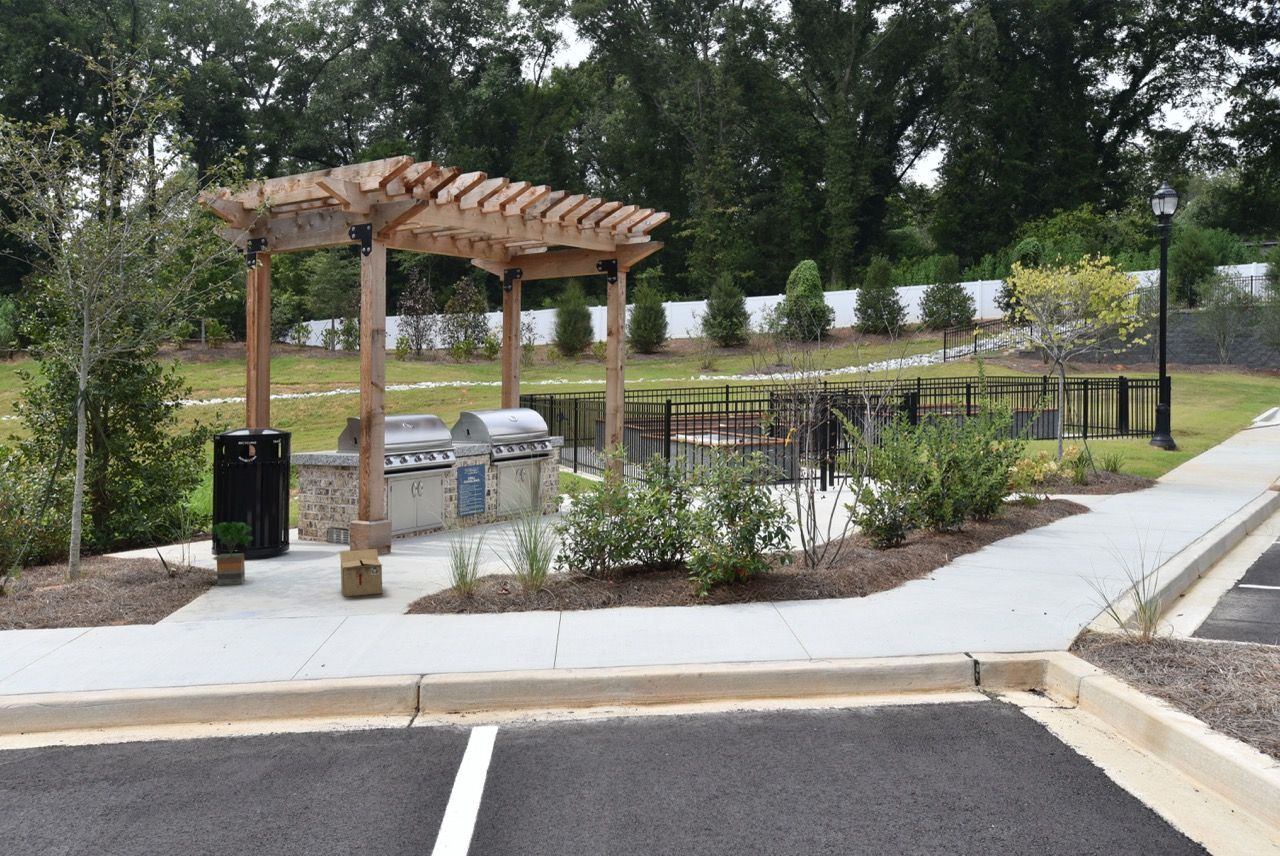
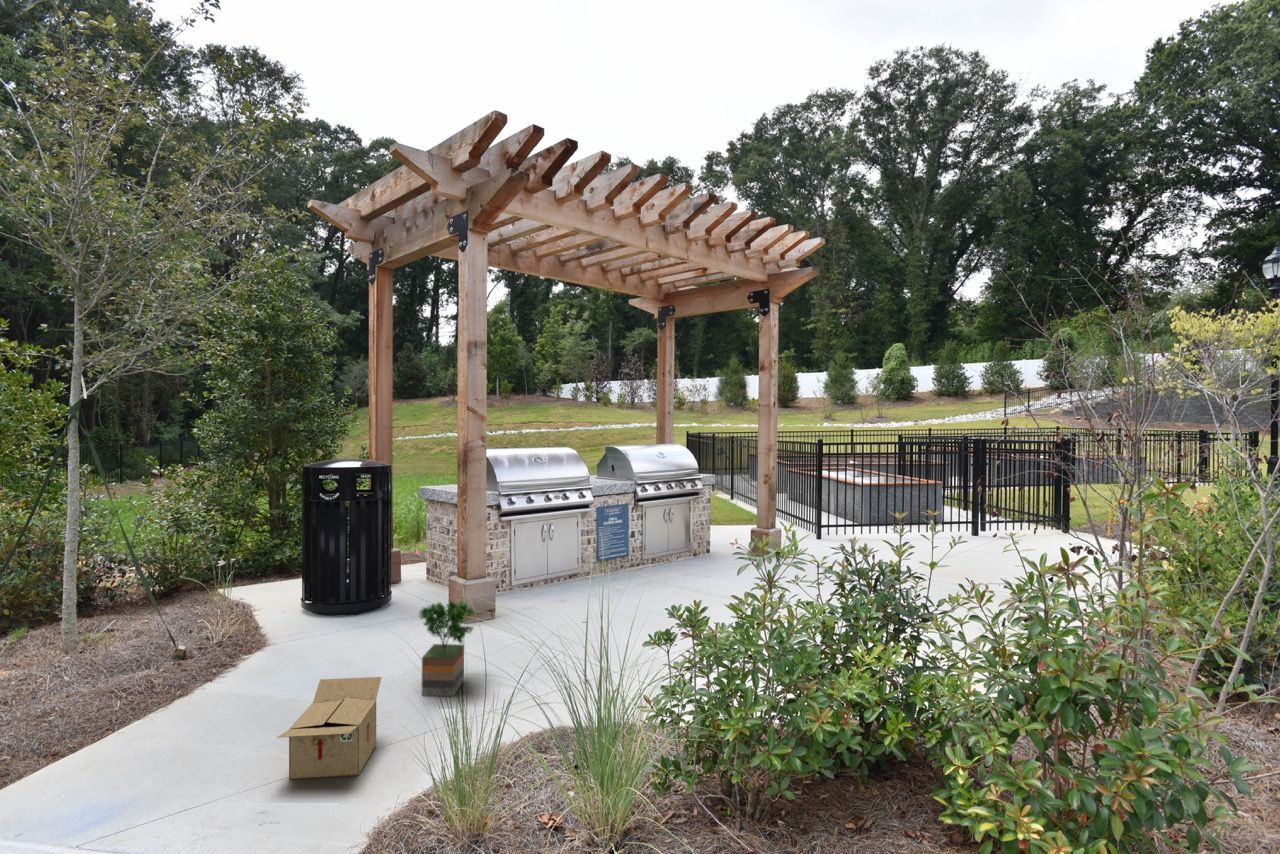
potted tree: present [211,522,252,585] -> present [419,602,474,696]

